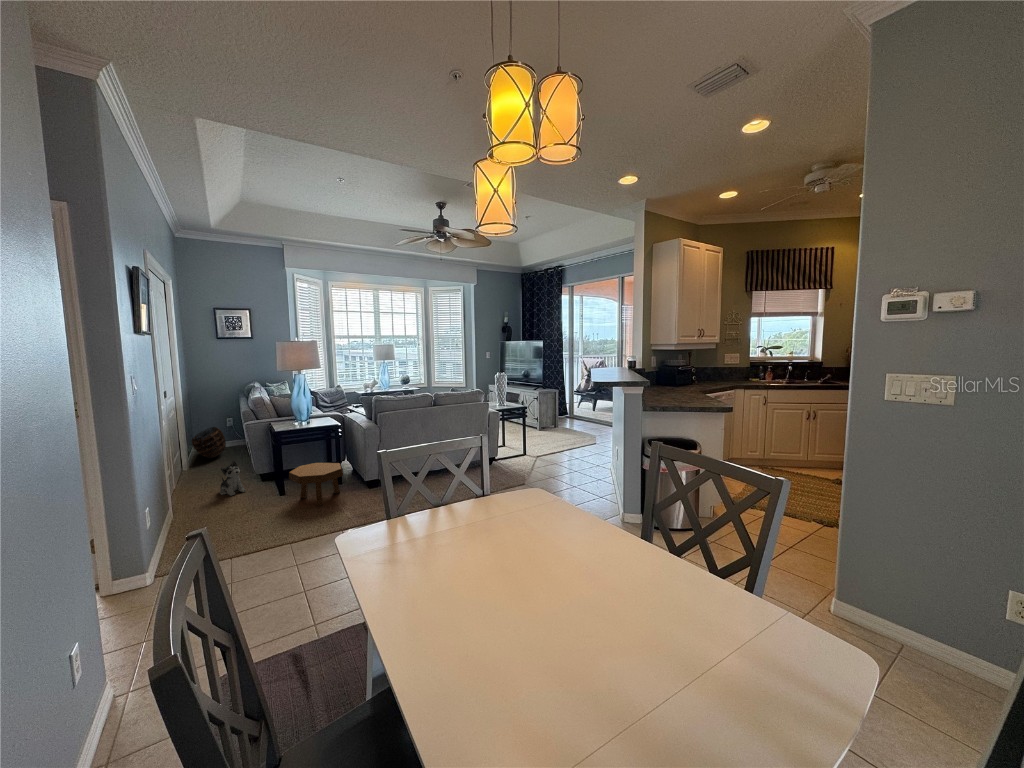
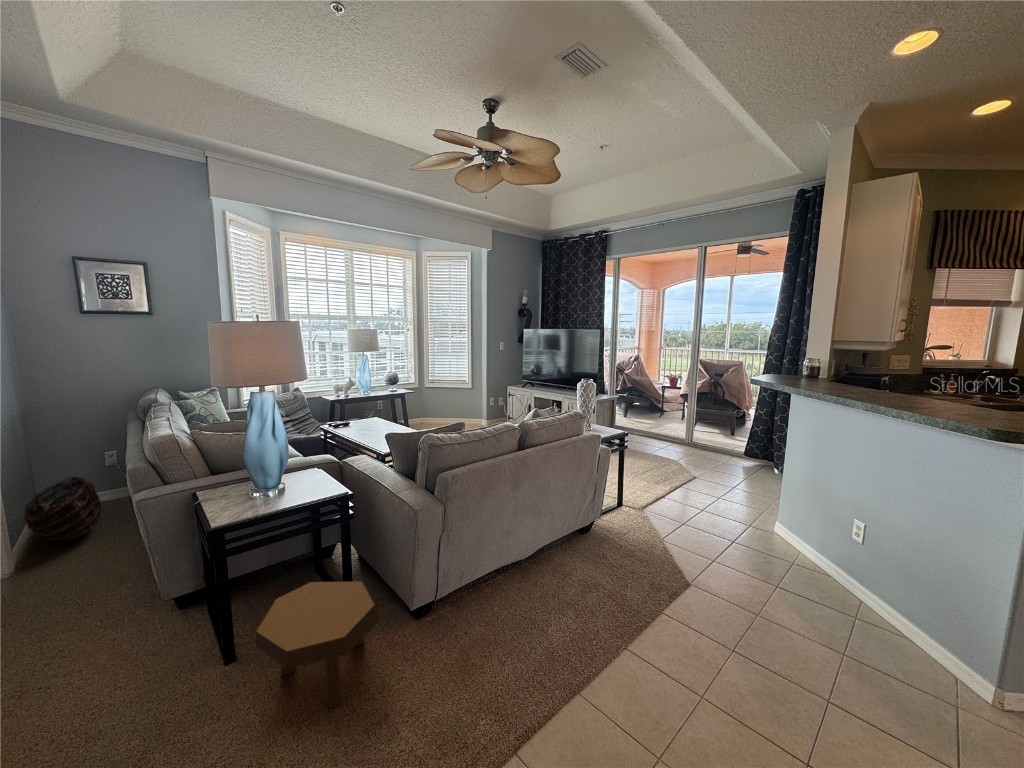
plush toy: present [220,461,246,496] -> none [76,596,145,682]

